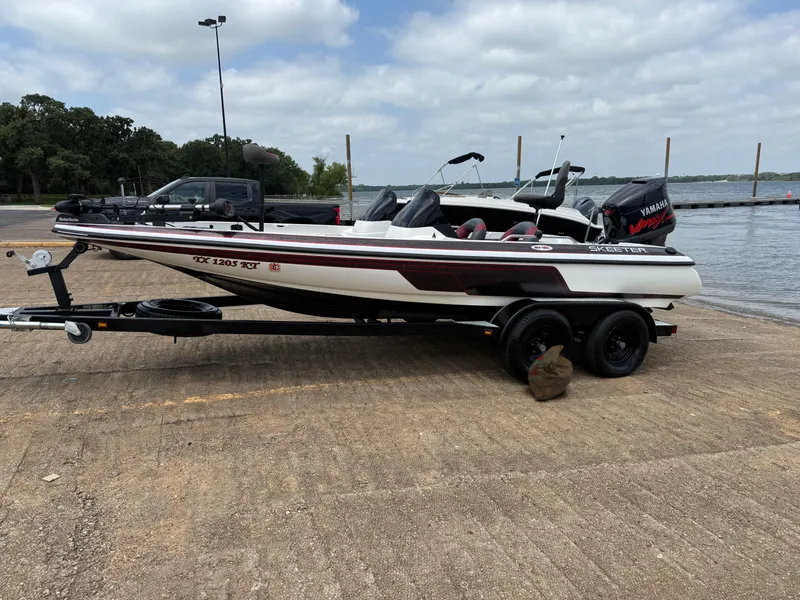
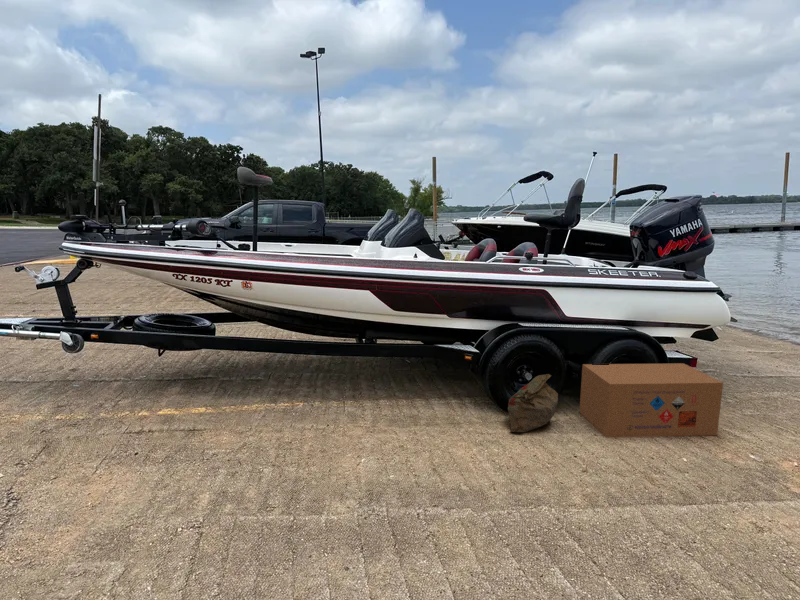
cardboard box: none [583,331,712,399] -> present [579,363,723,437]

